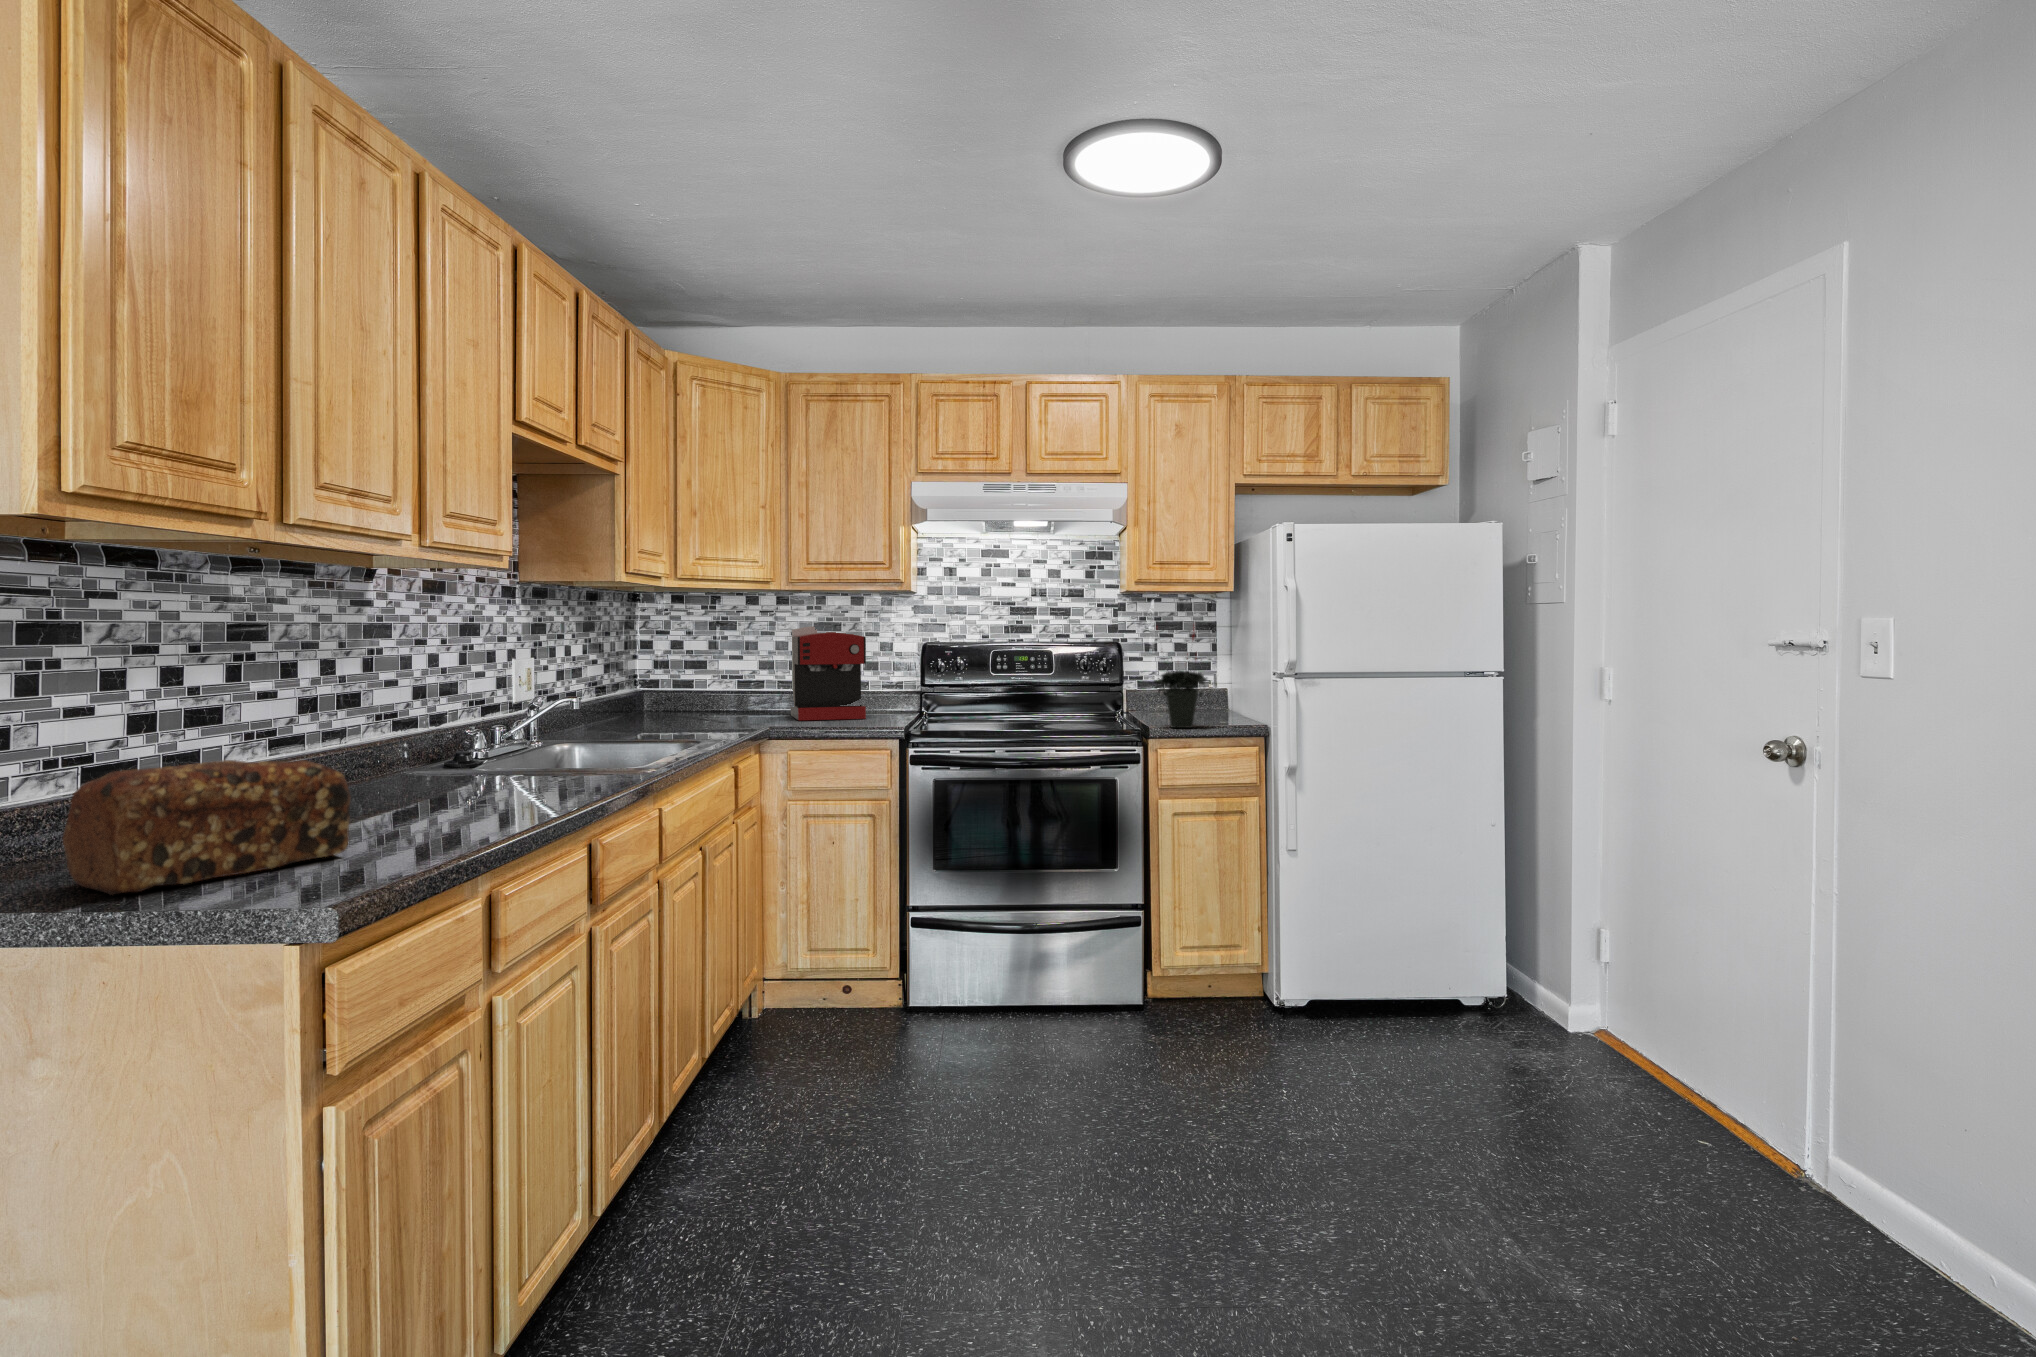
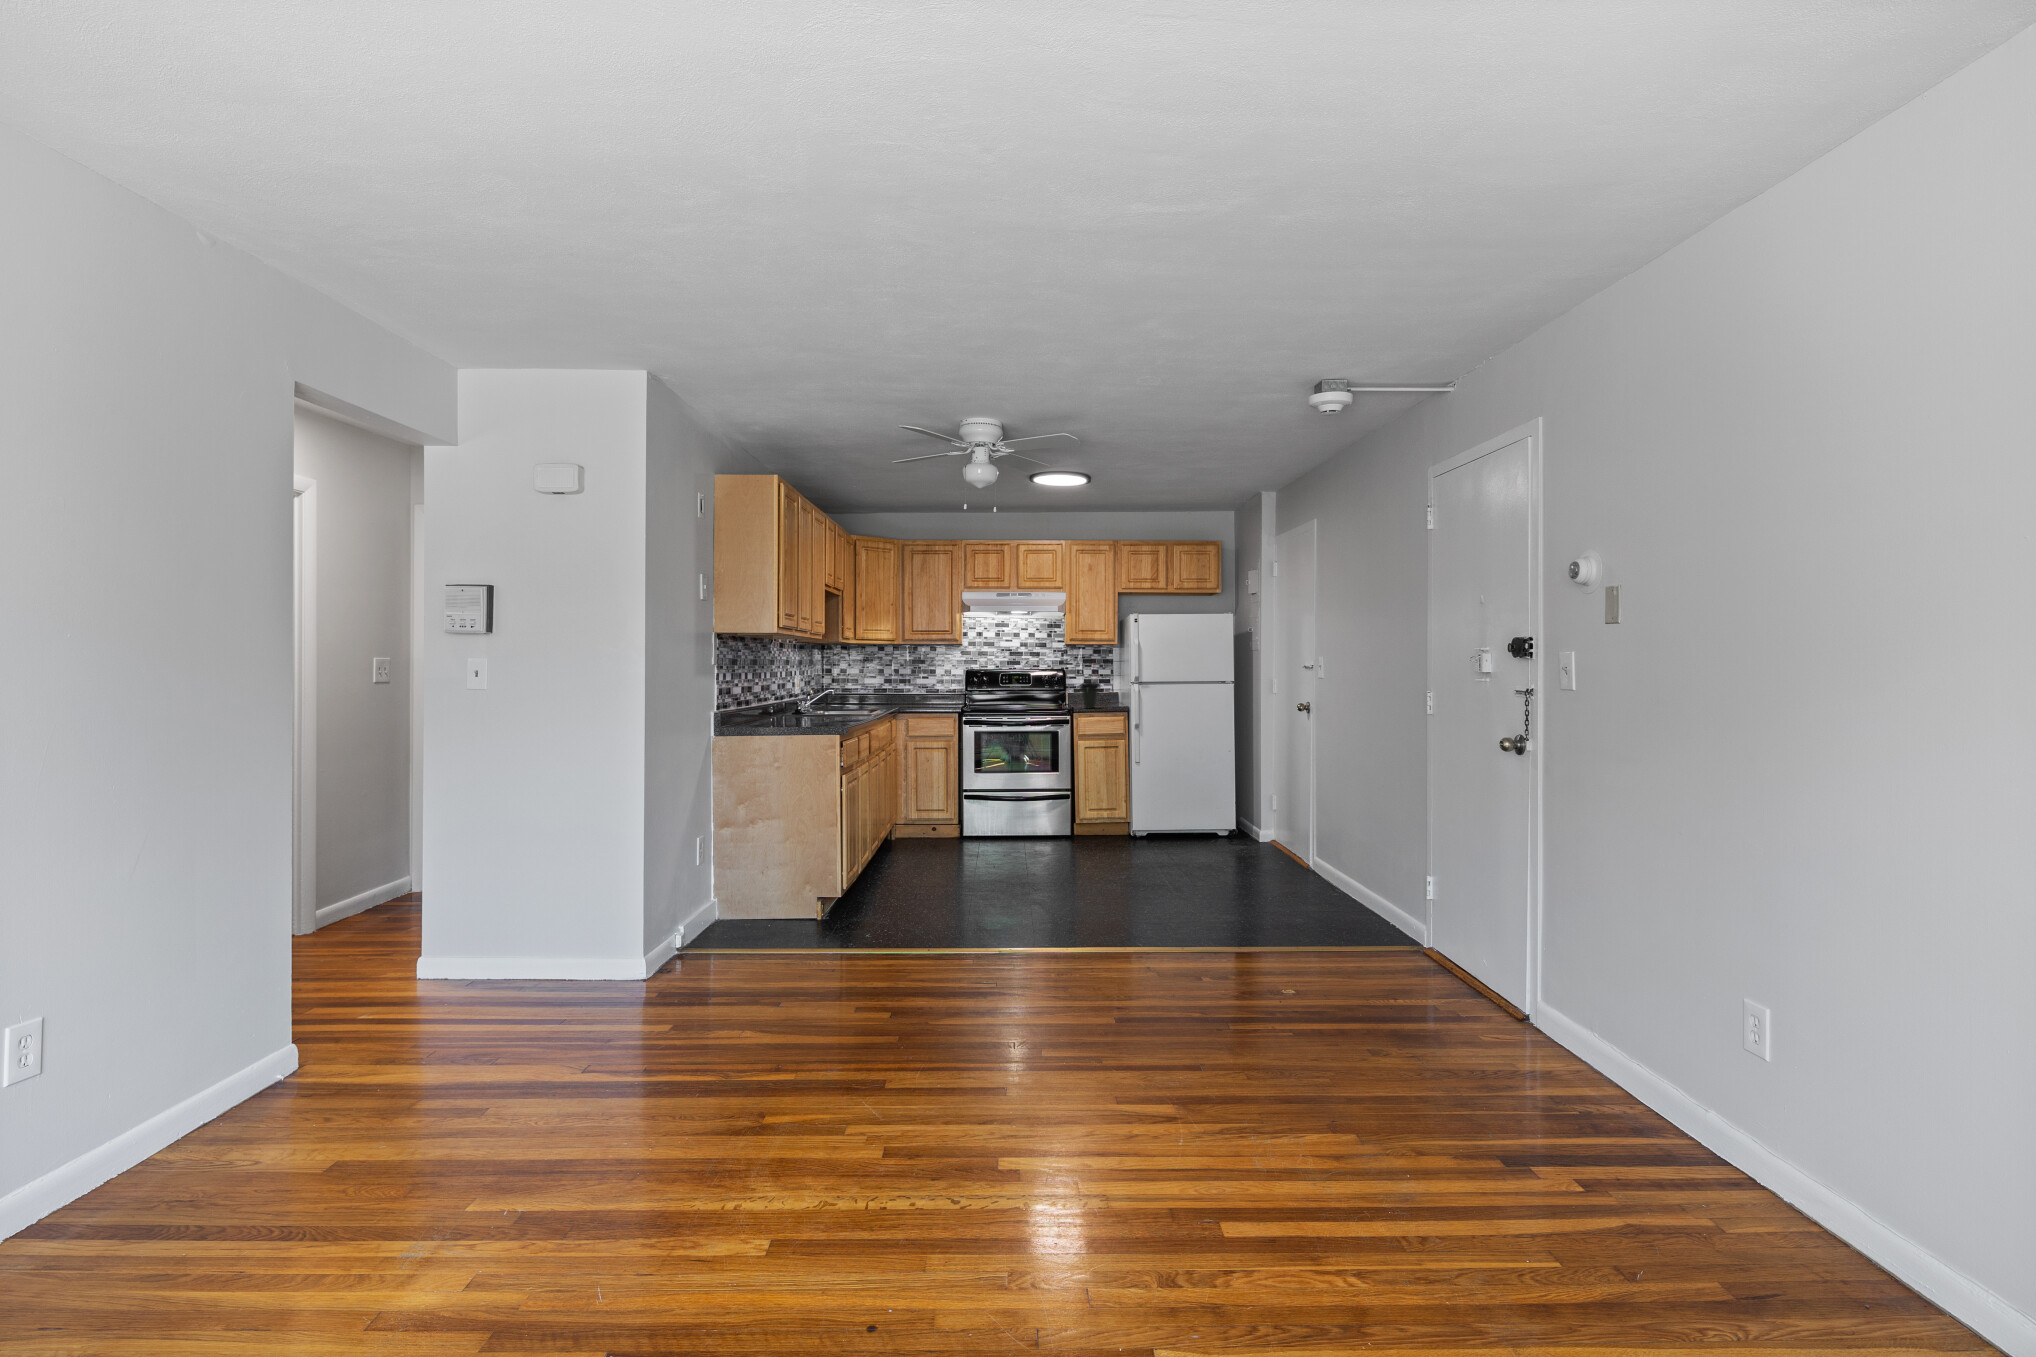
coffee maker: present [791,626,866,720] -> none [899,661,939,708]
bread loaf: present [62,760,350,895] -> none [770,698,828,727]

